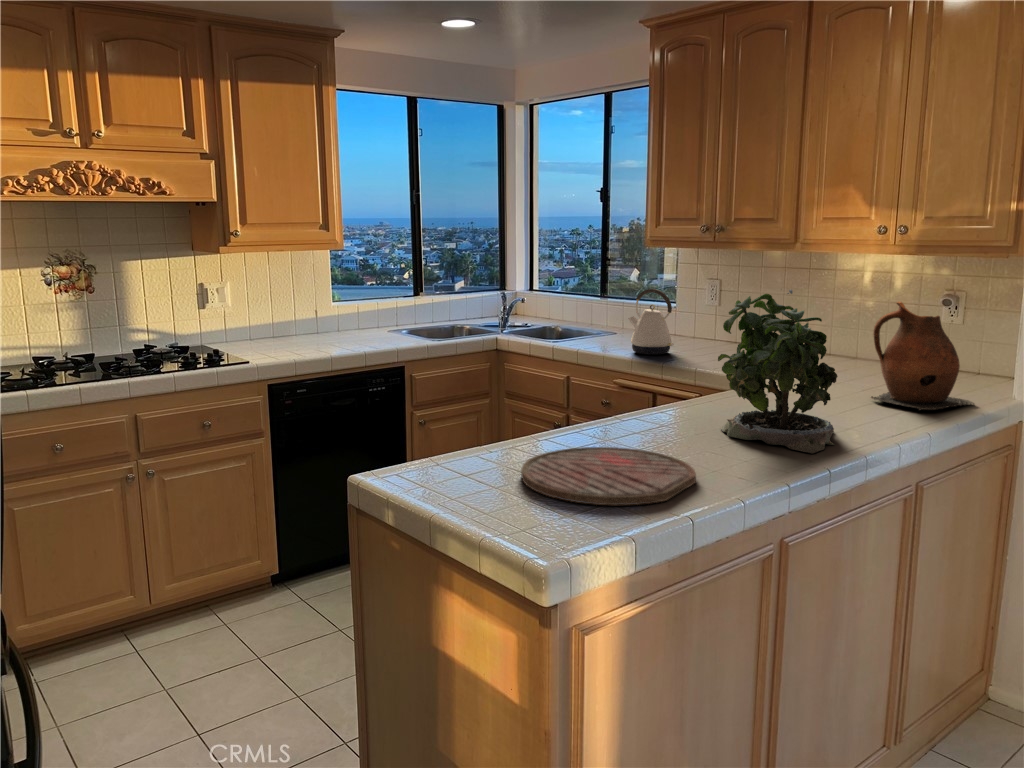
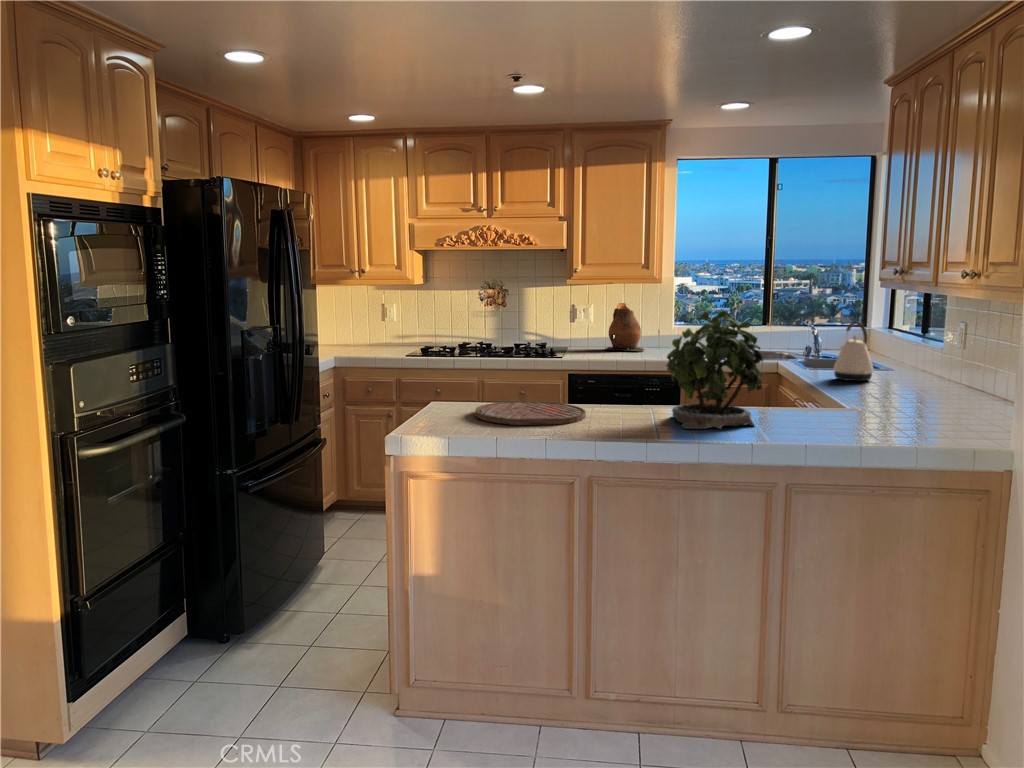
ceramic pitcher: present [871,302,974,411] -> present [606,303,645,352]

